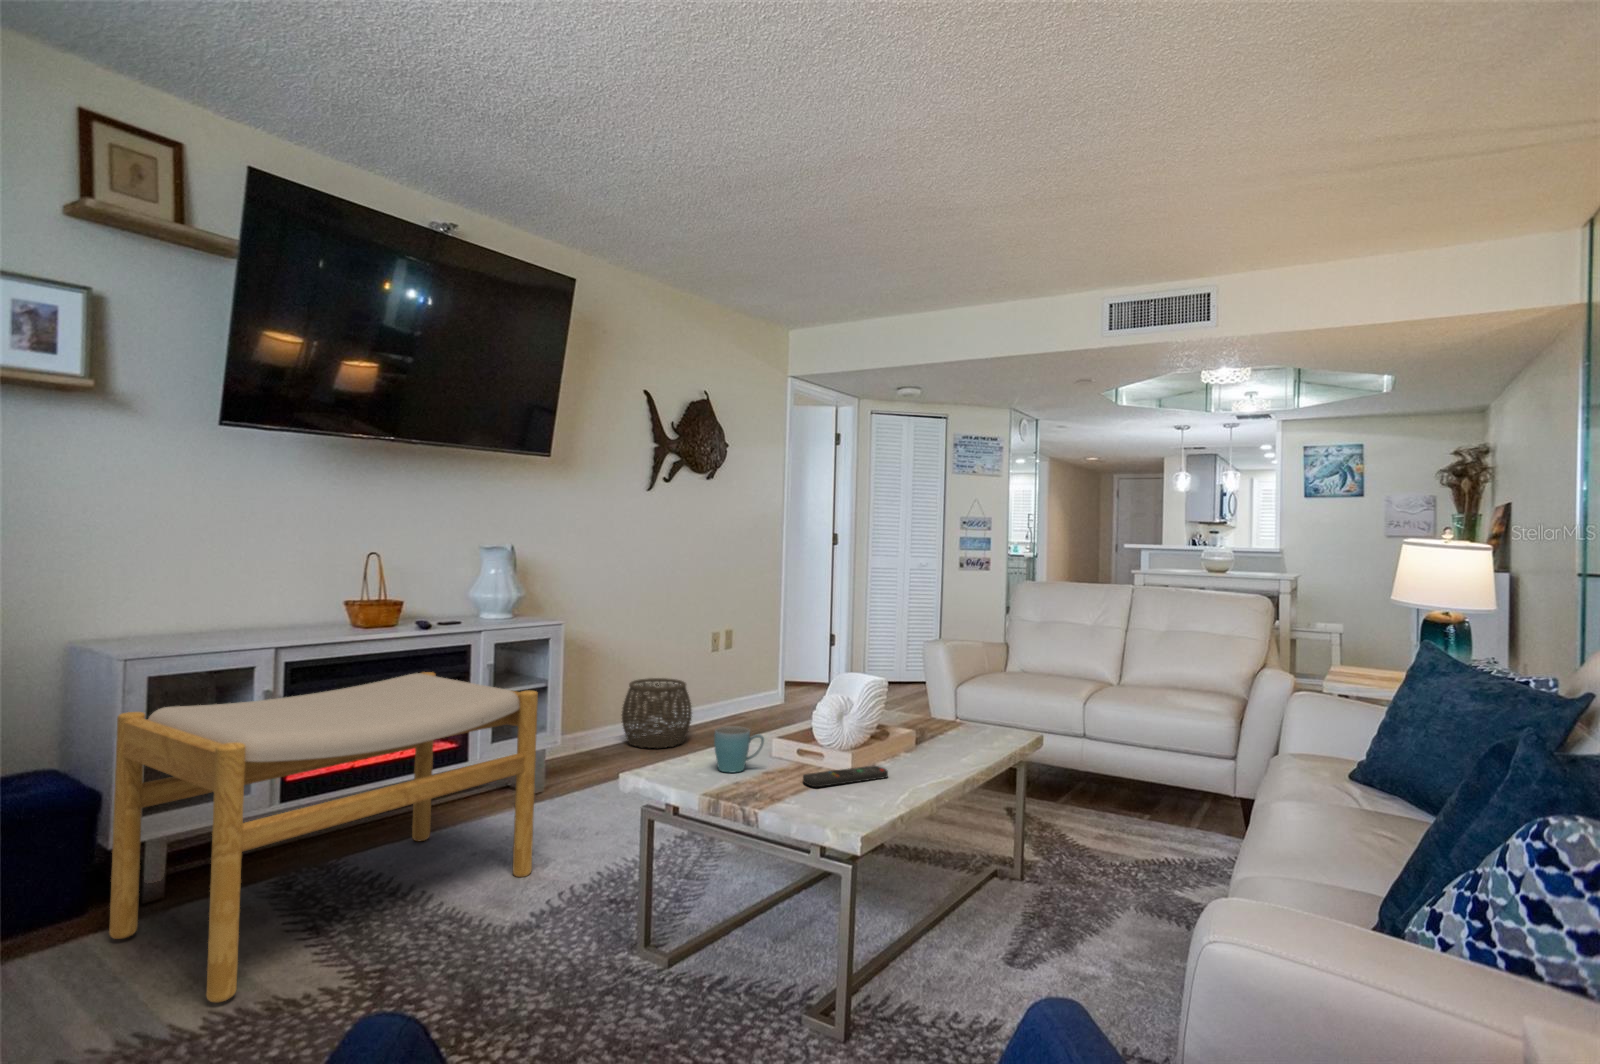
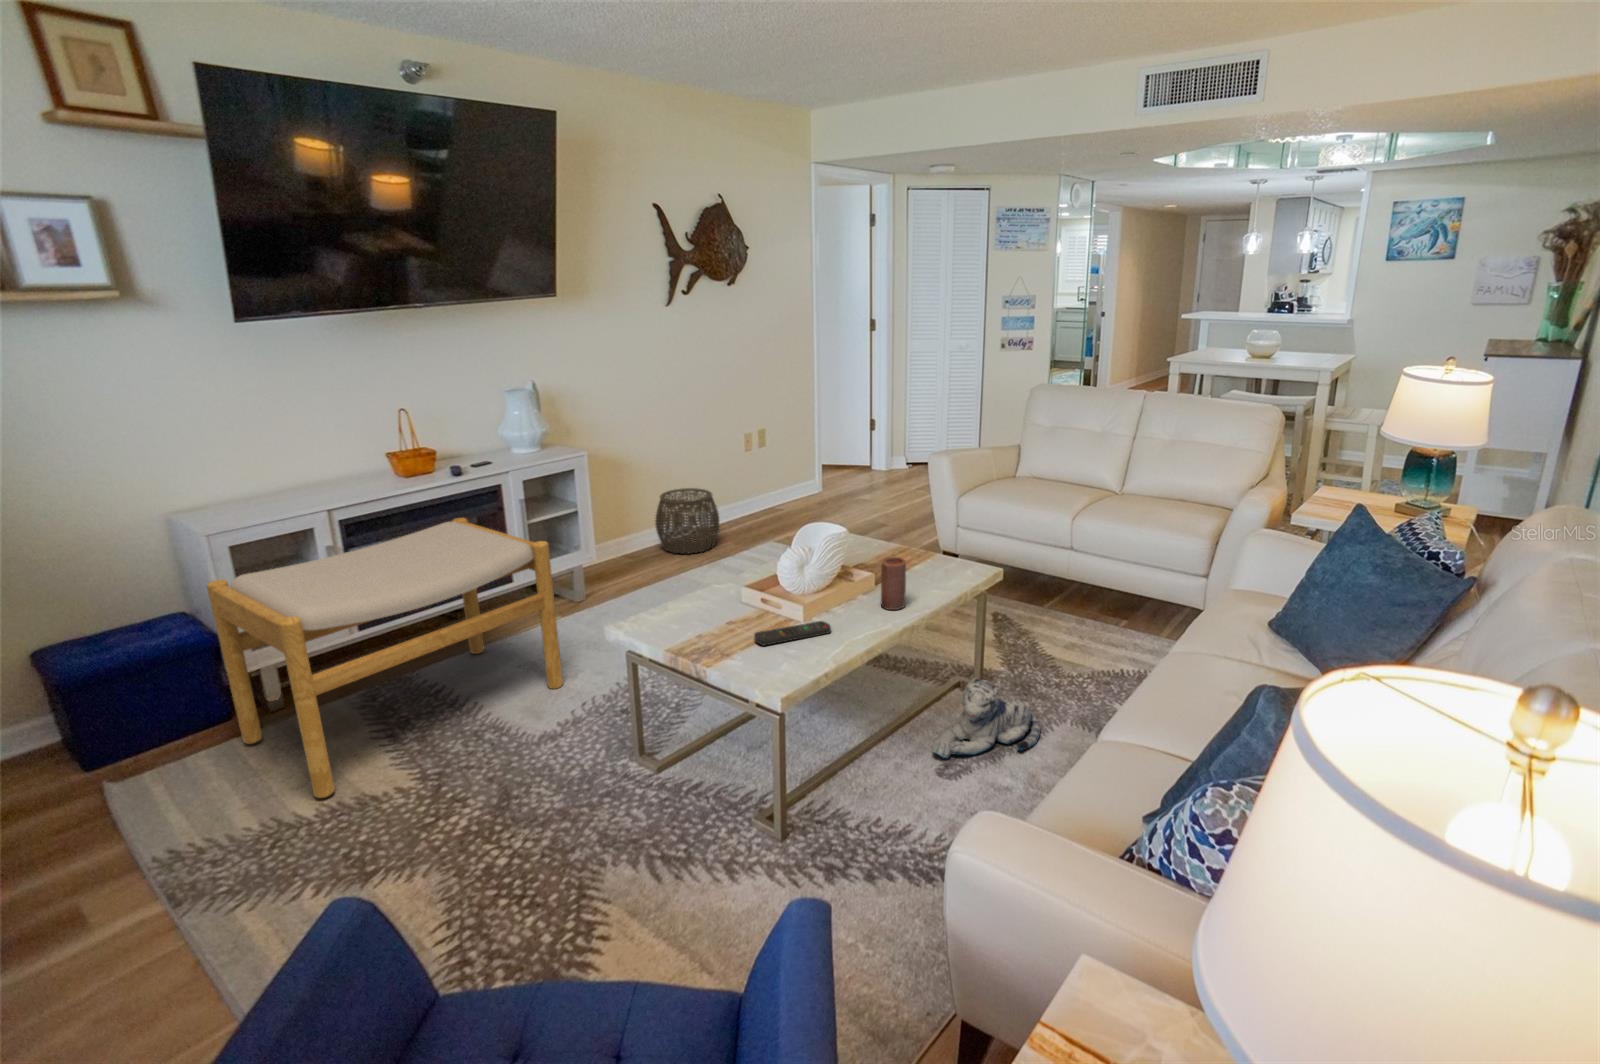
candle: none [932,699,961,759] -> present [881,557,906,610]
mug: present [714,726,764,772] -> none [682,587,726,628]
plush toy: none [995,846,1111,946] -> present [933,678,1041,758]

